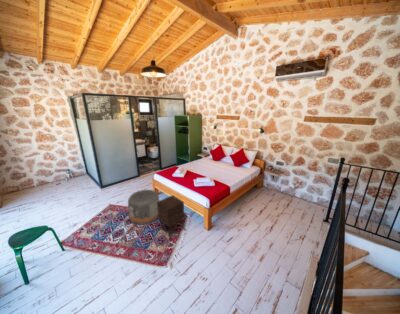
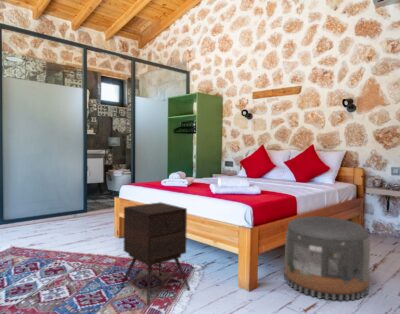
pouf: present [128,190,159,225] -> present [285,216,370,301]

